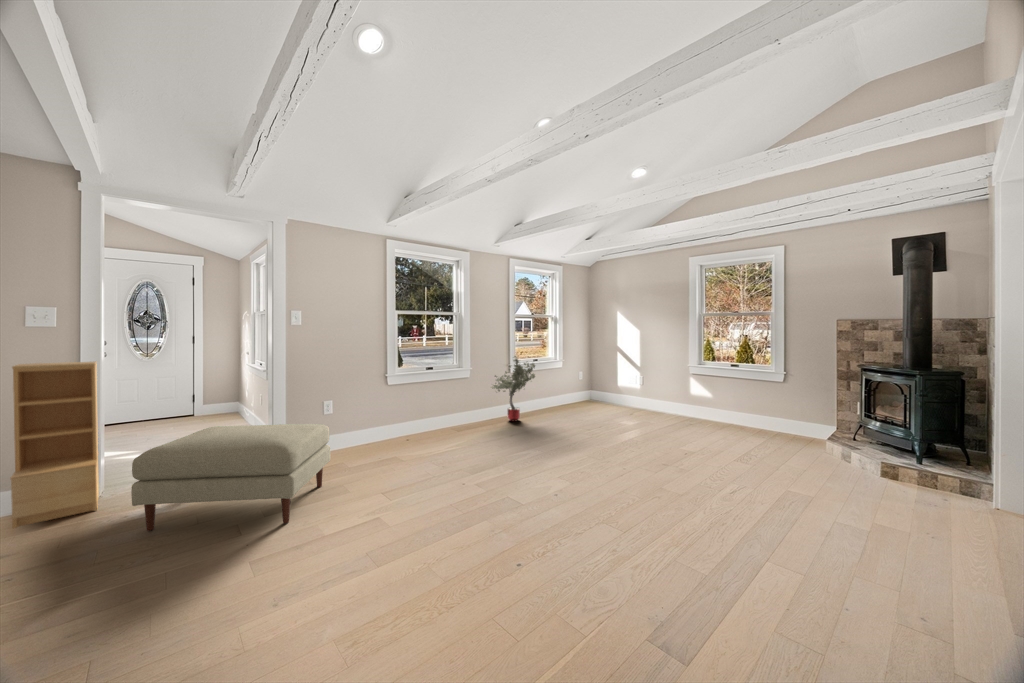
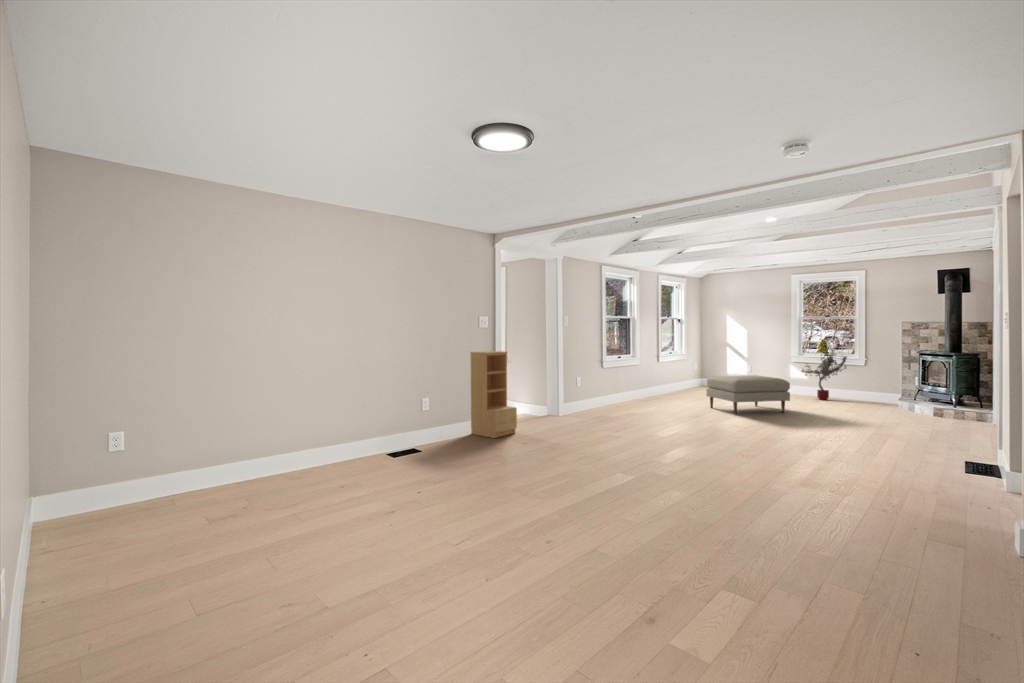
potted tree: present [491,356,535,421] -> present [802,349,847,400]
ottoman: present [131,424,330,531] -> present [706,375,790,414]

